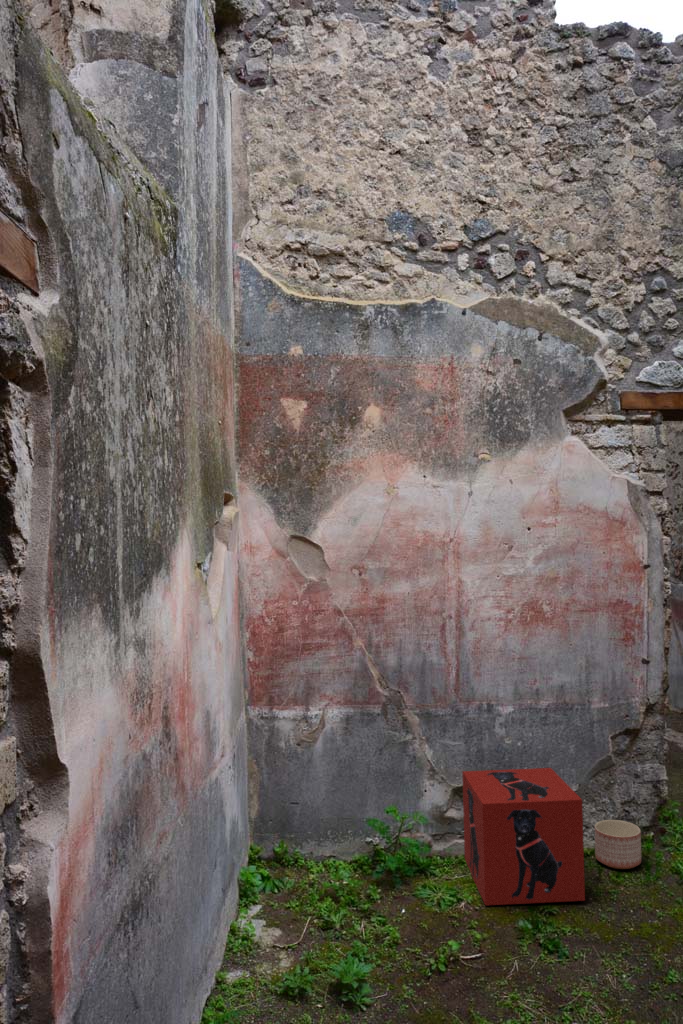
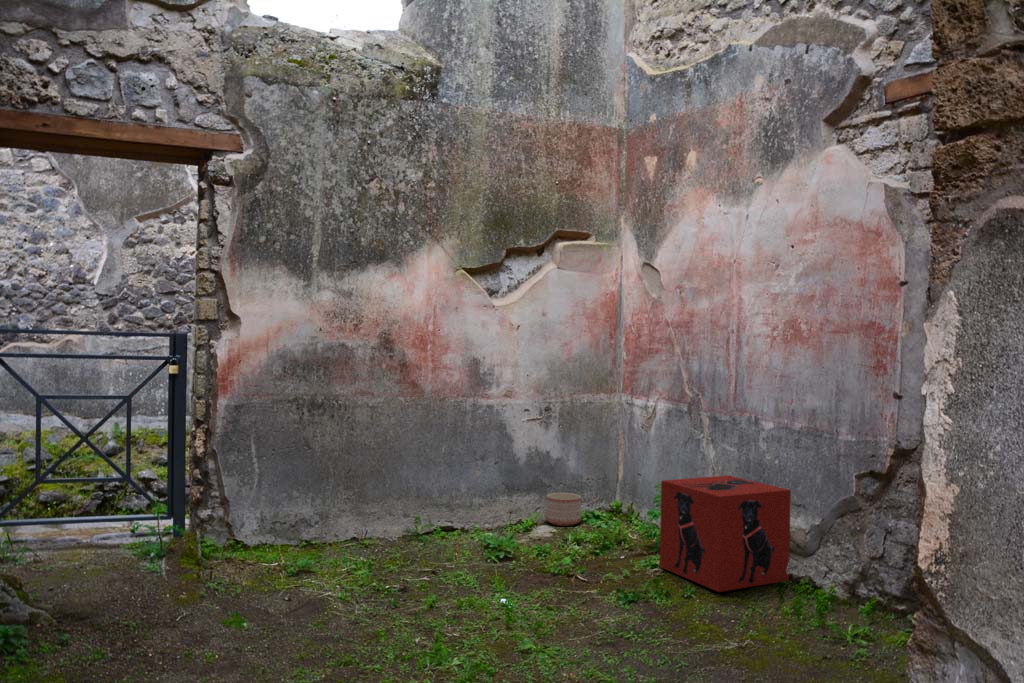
planter: present [595,820,641,869] -> present [546,493,581,526]

